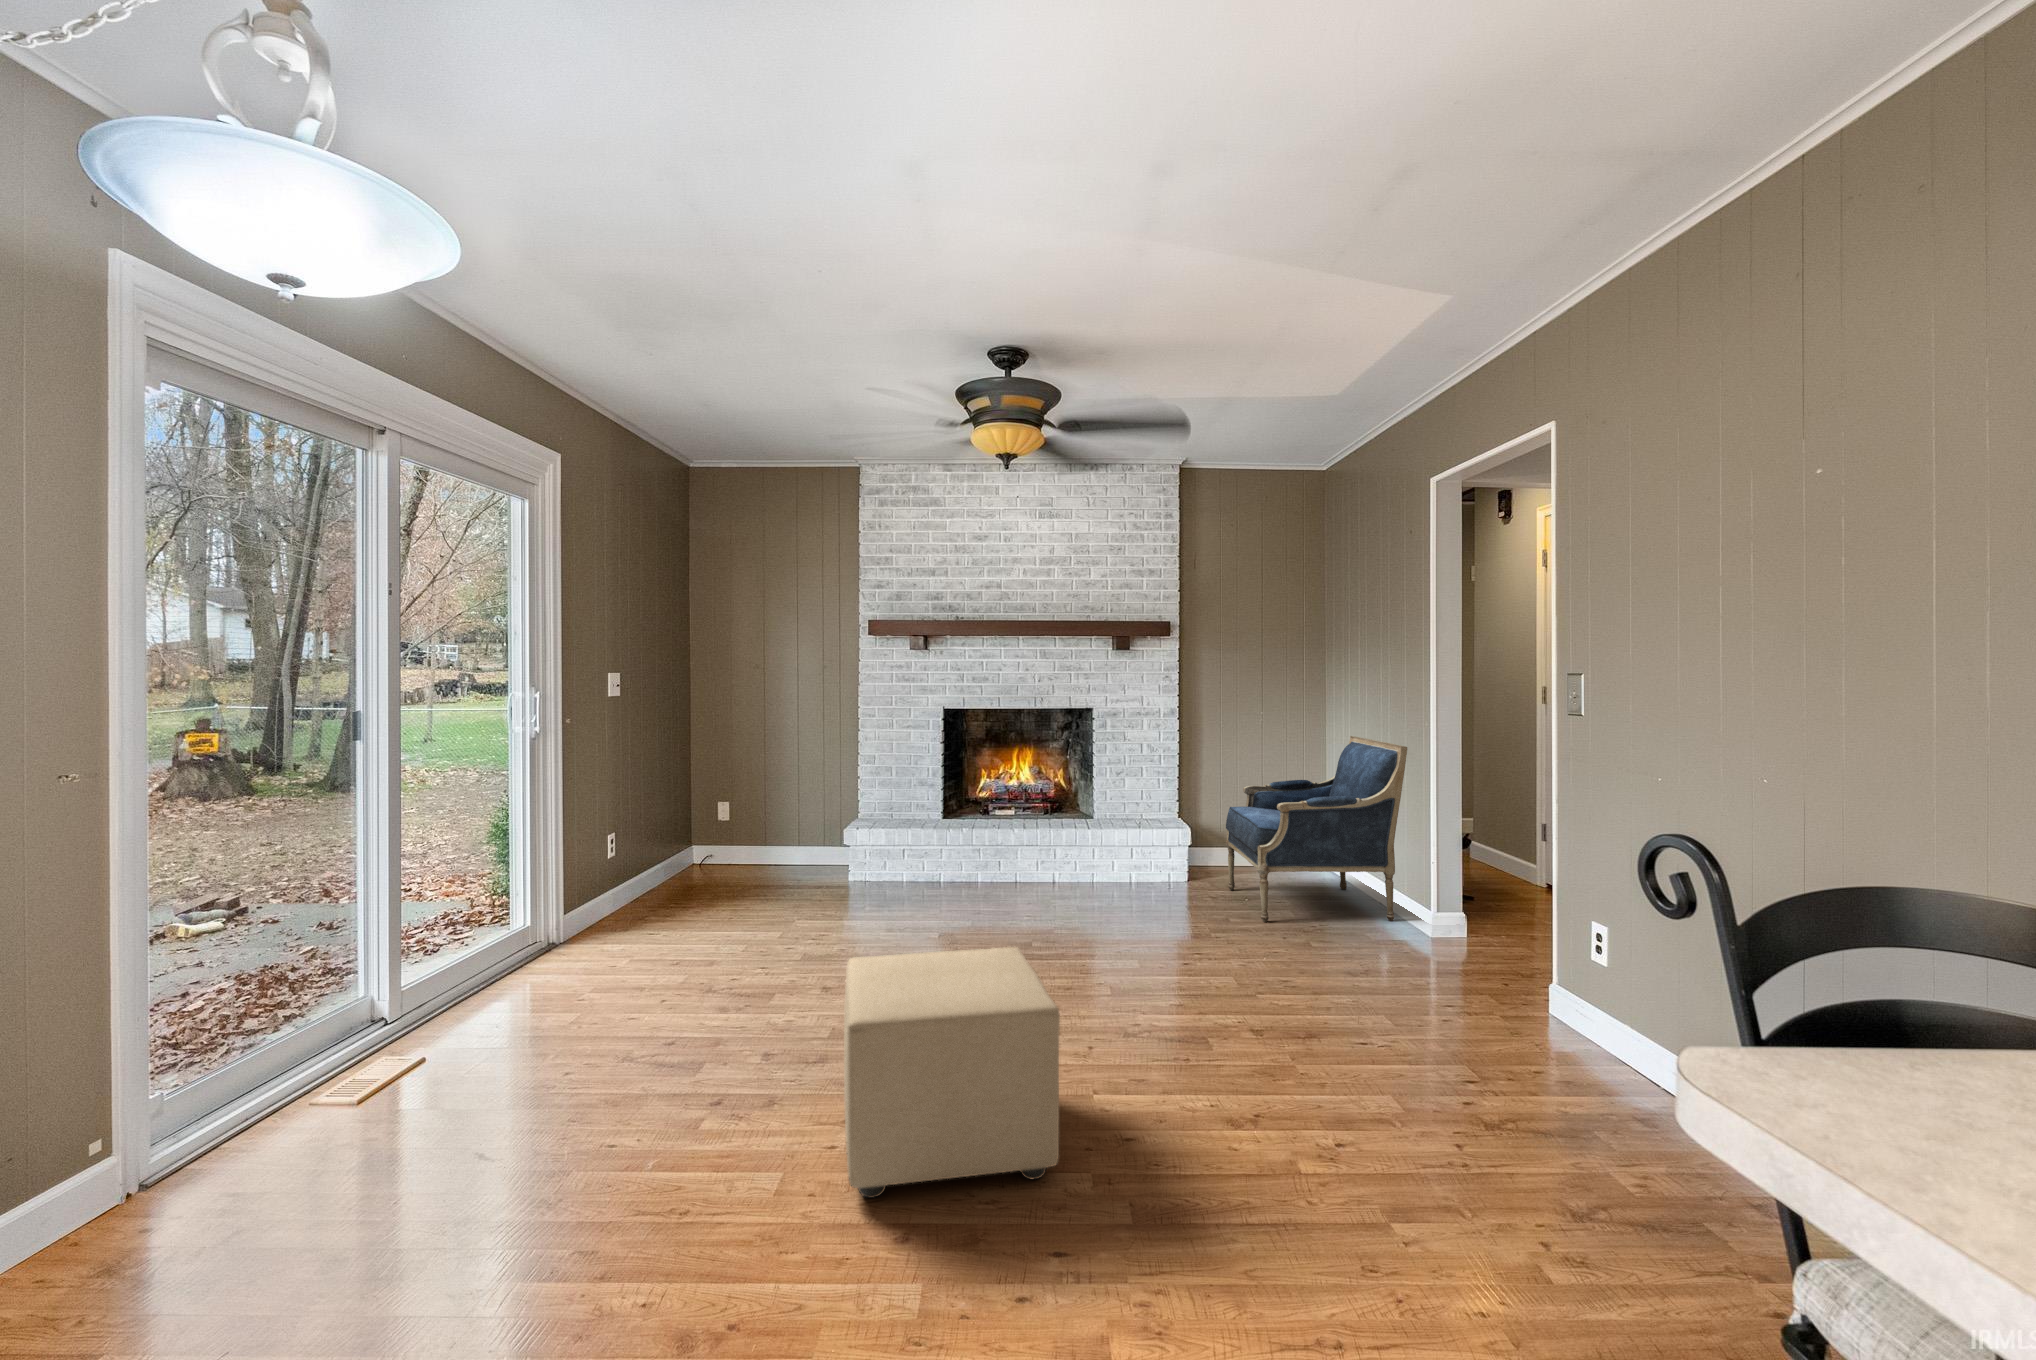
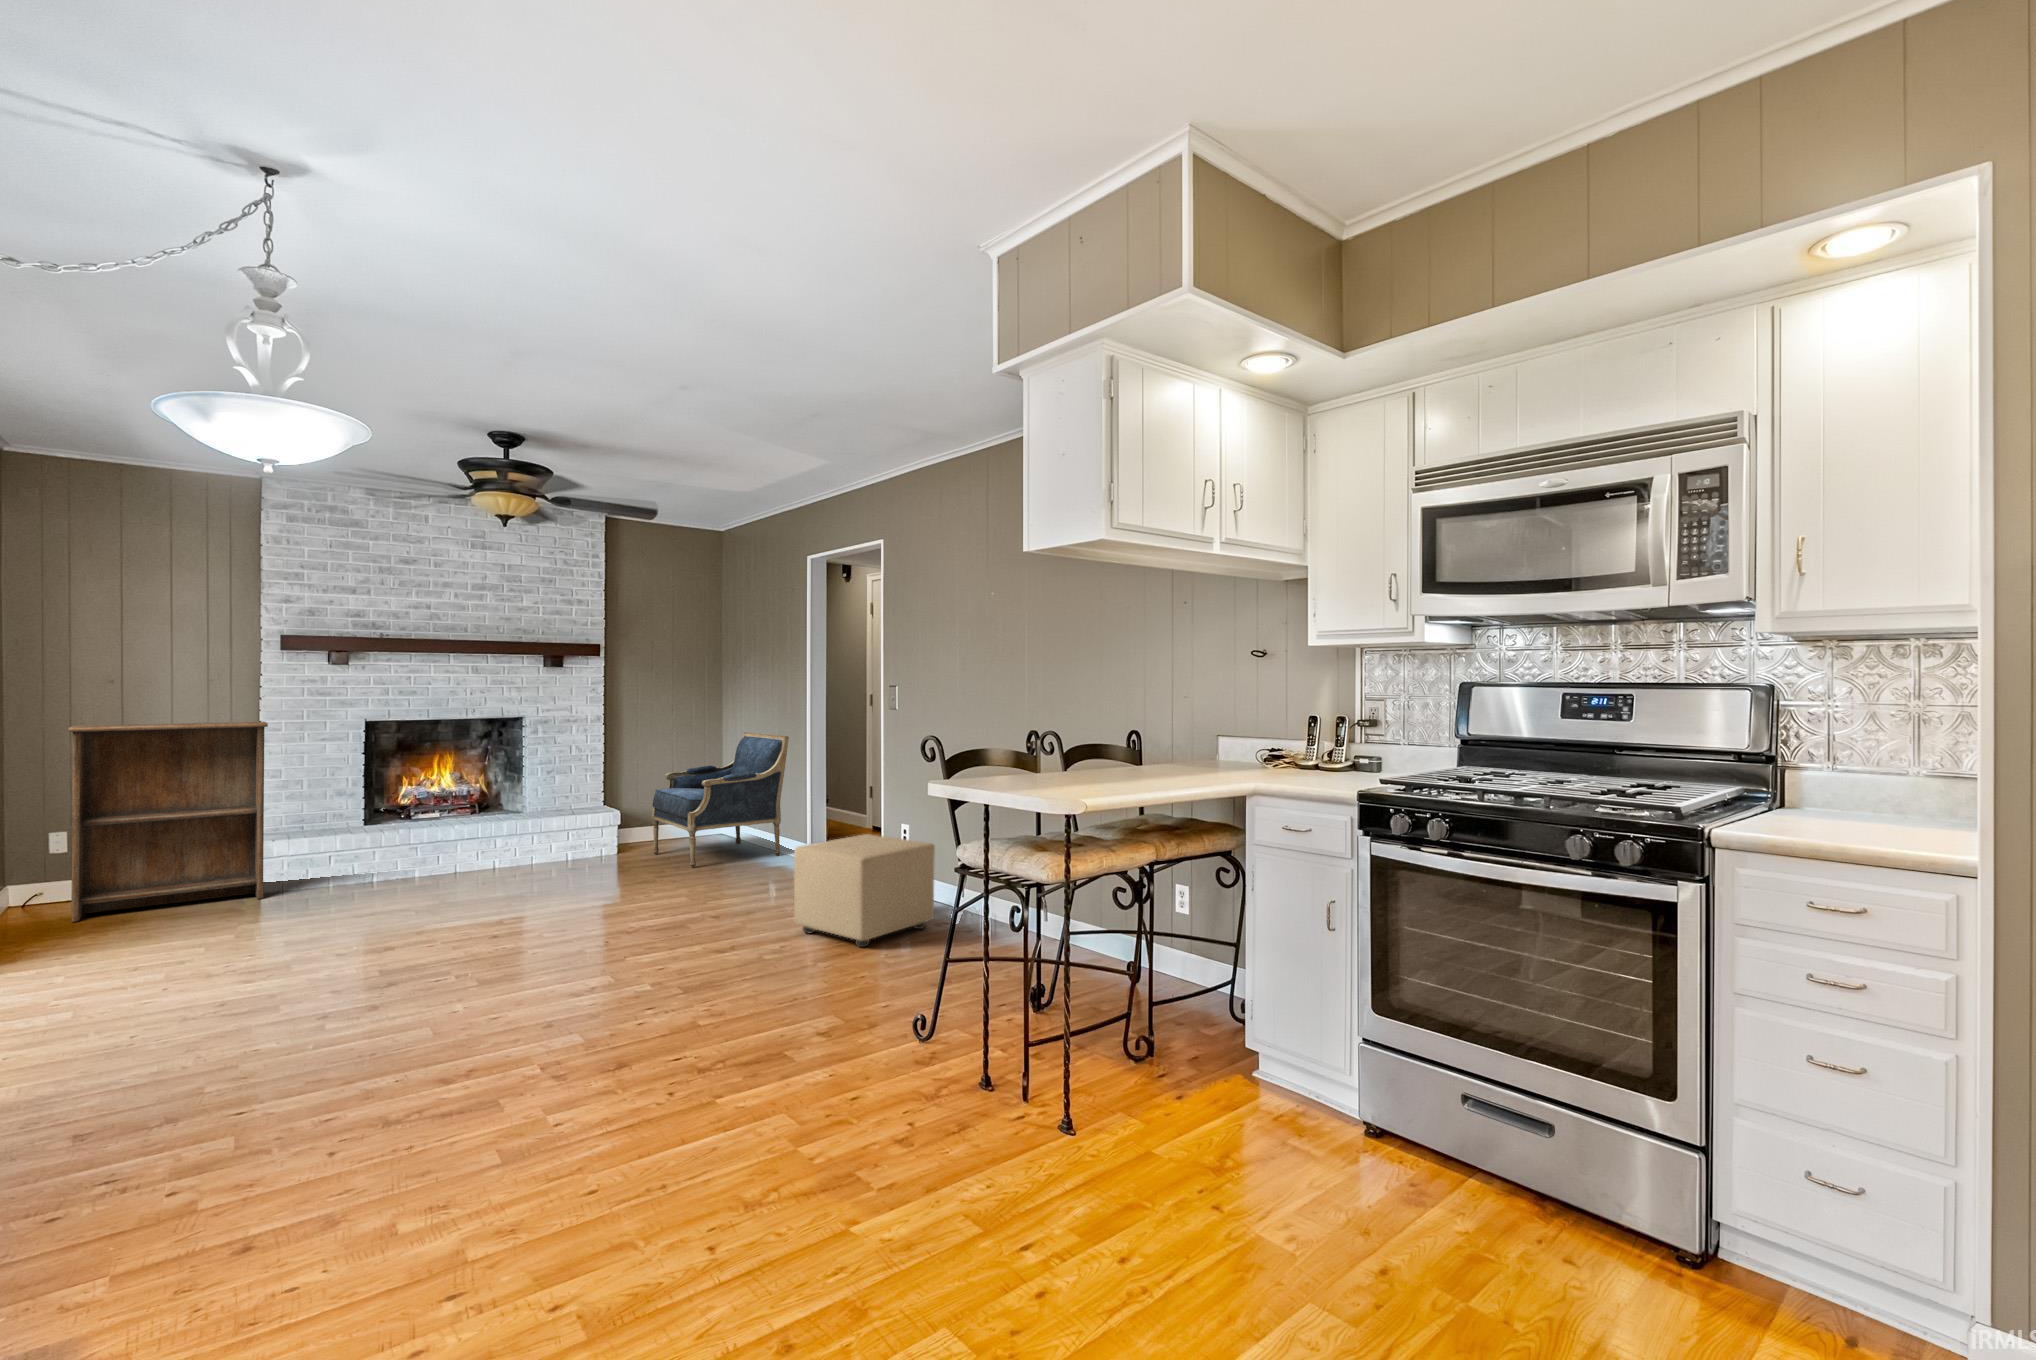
bookshelf: none [711,707,857,885] -> present [68,722,268,922]
ottoman: present [844,947,1060,1198] -> present [794,834,935,947]

